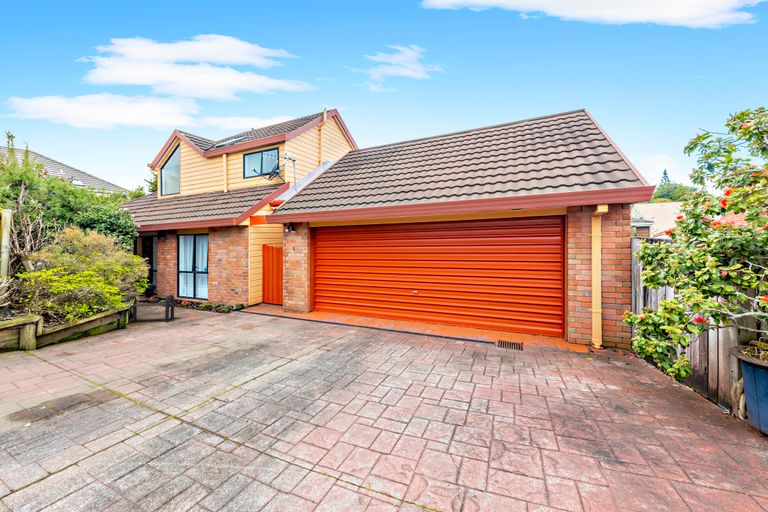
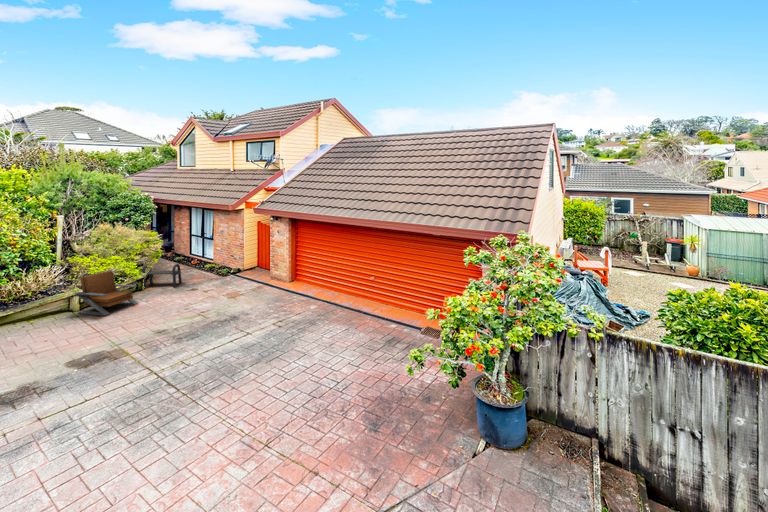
lounge chair: none [31,295,122,351] -> present [75,271,138,316]

